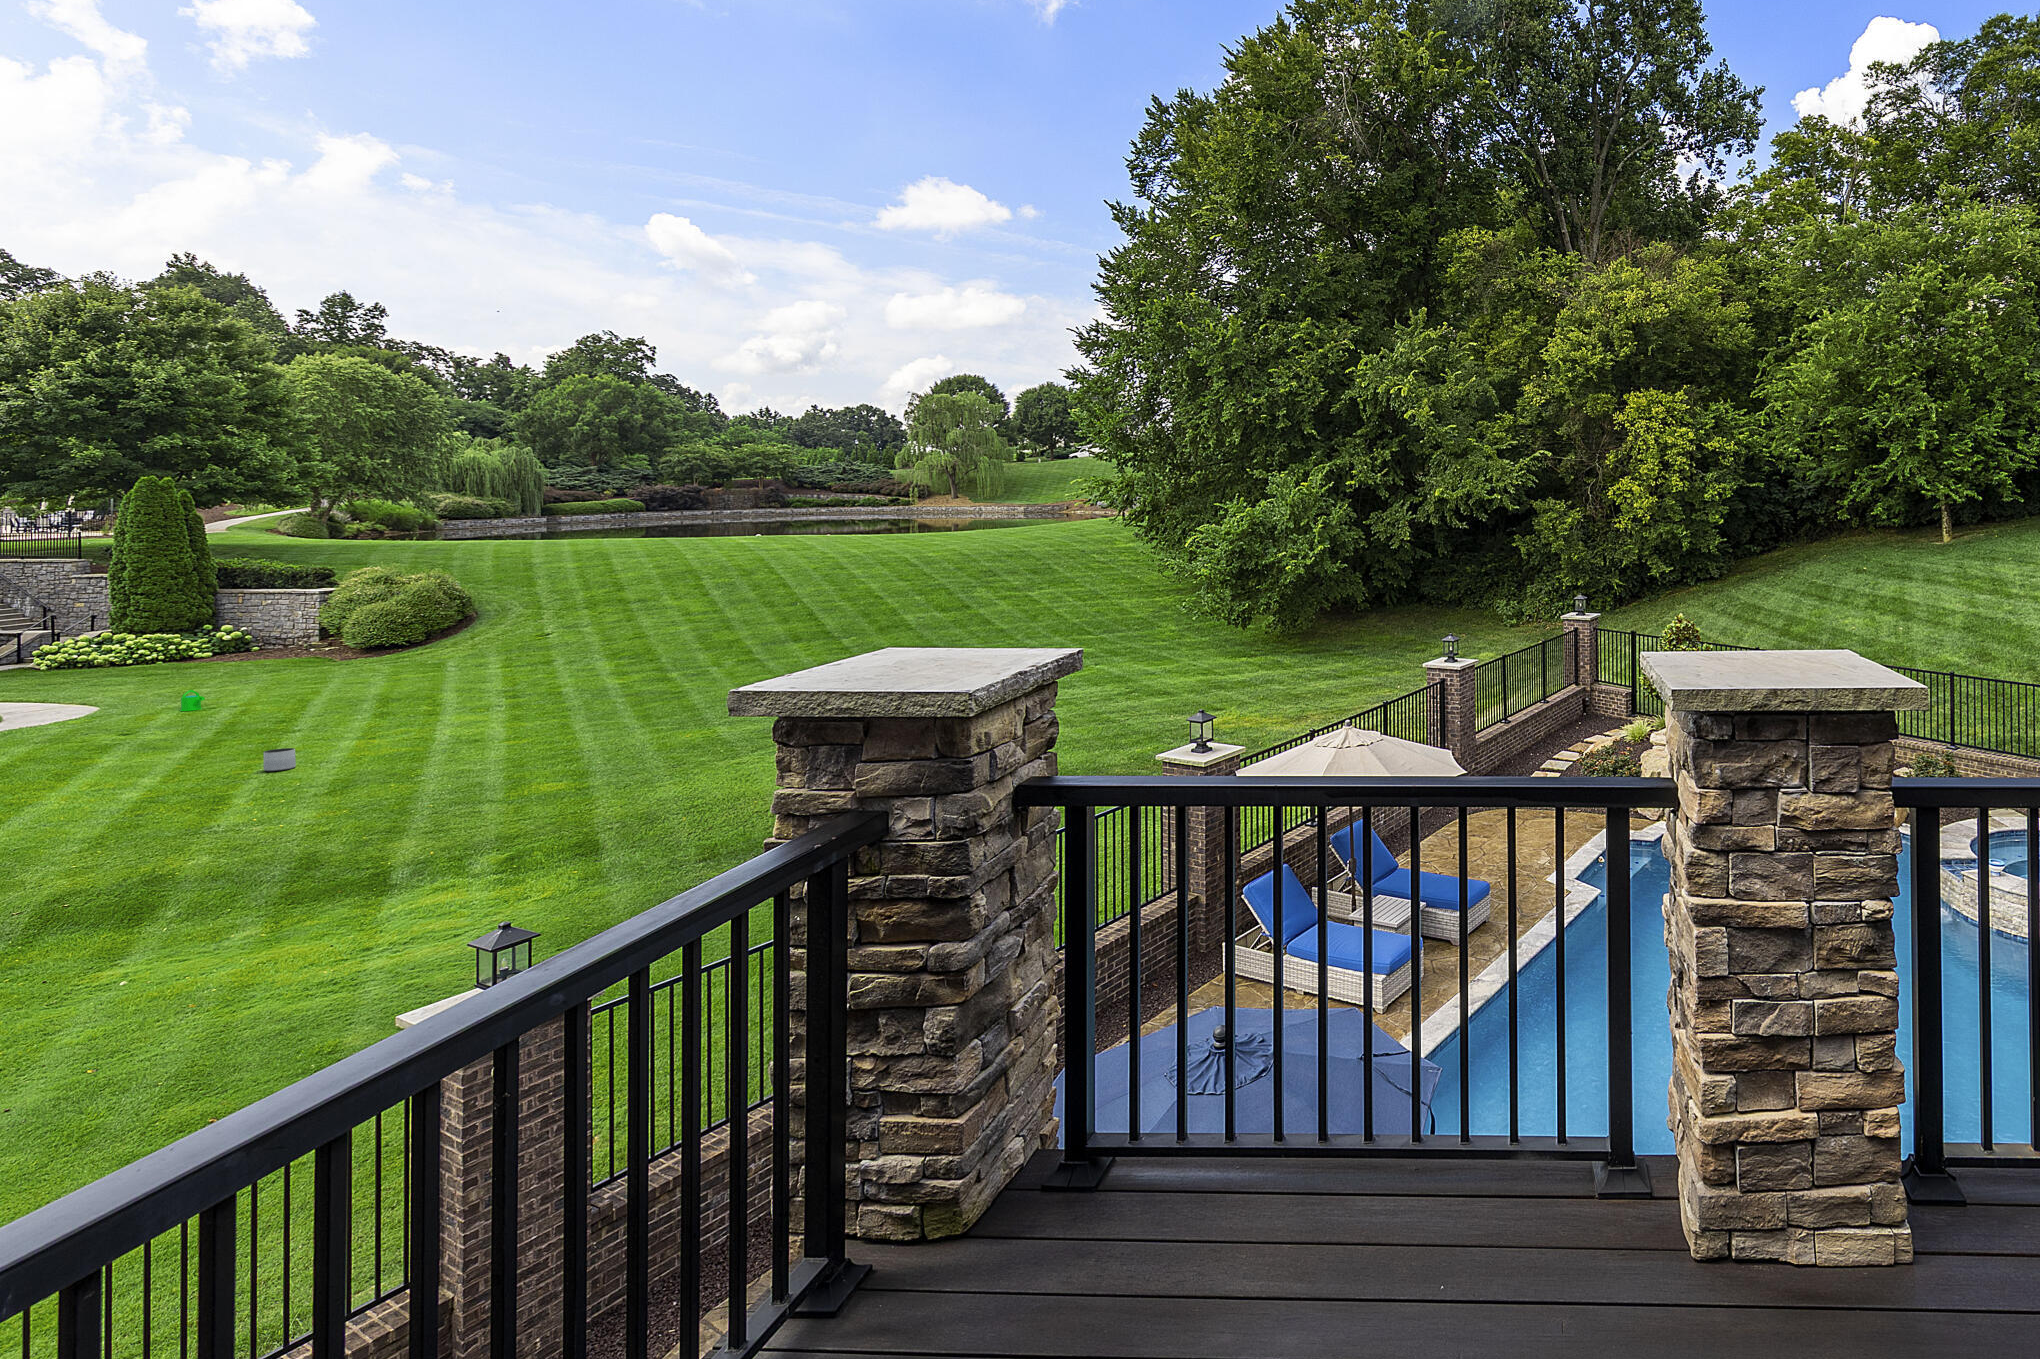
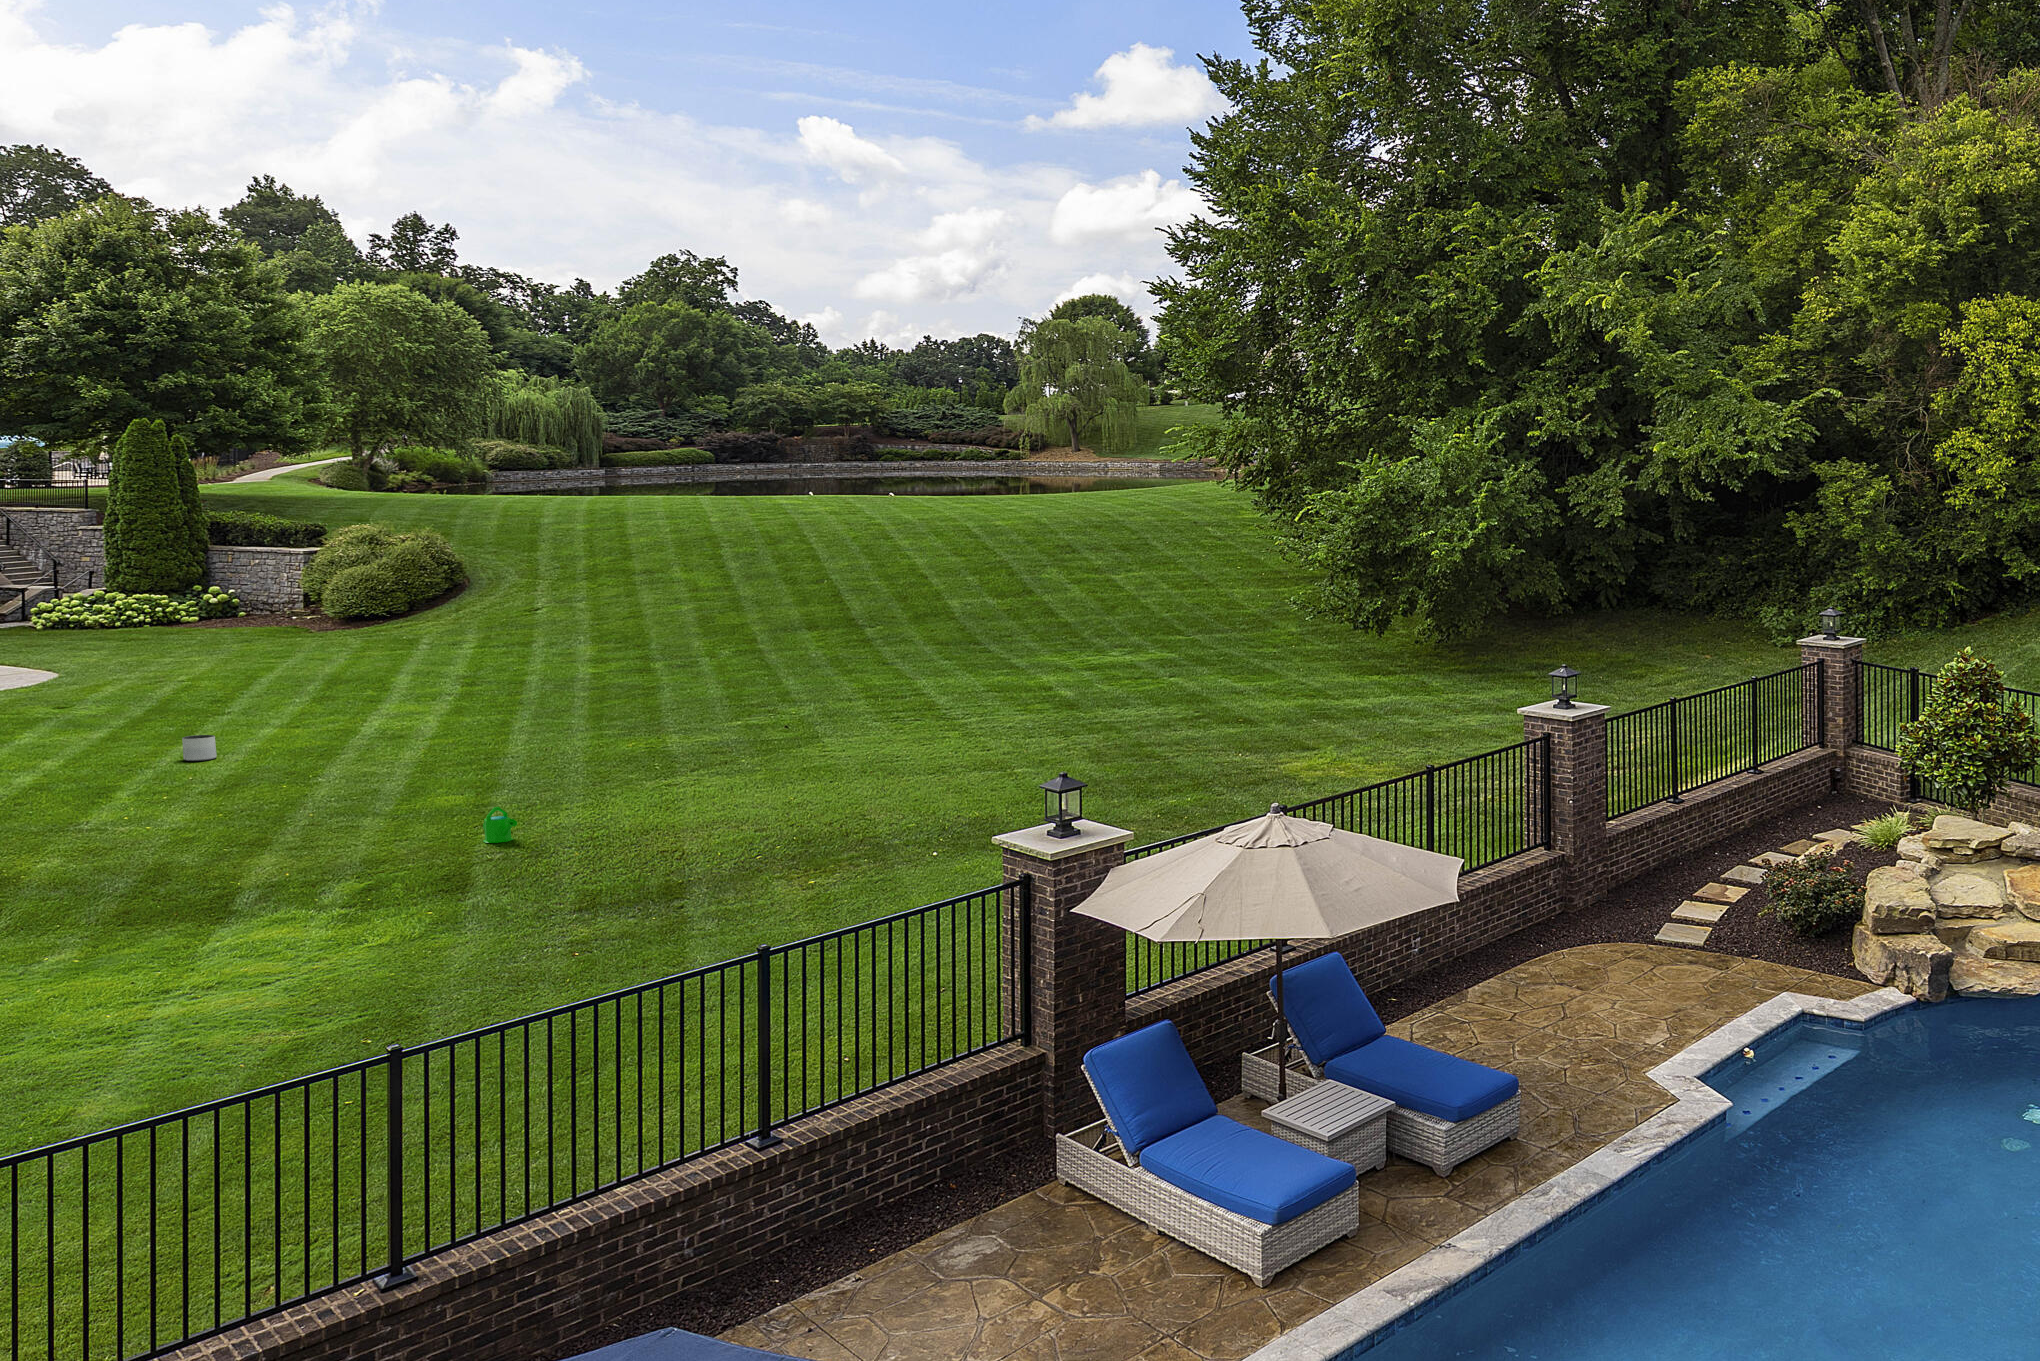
watering can: present [180,690,205,711] -> present [483,807,517,843]

